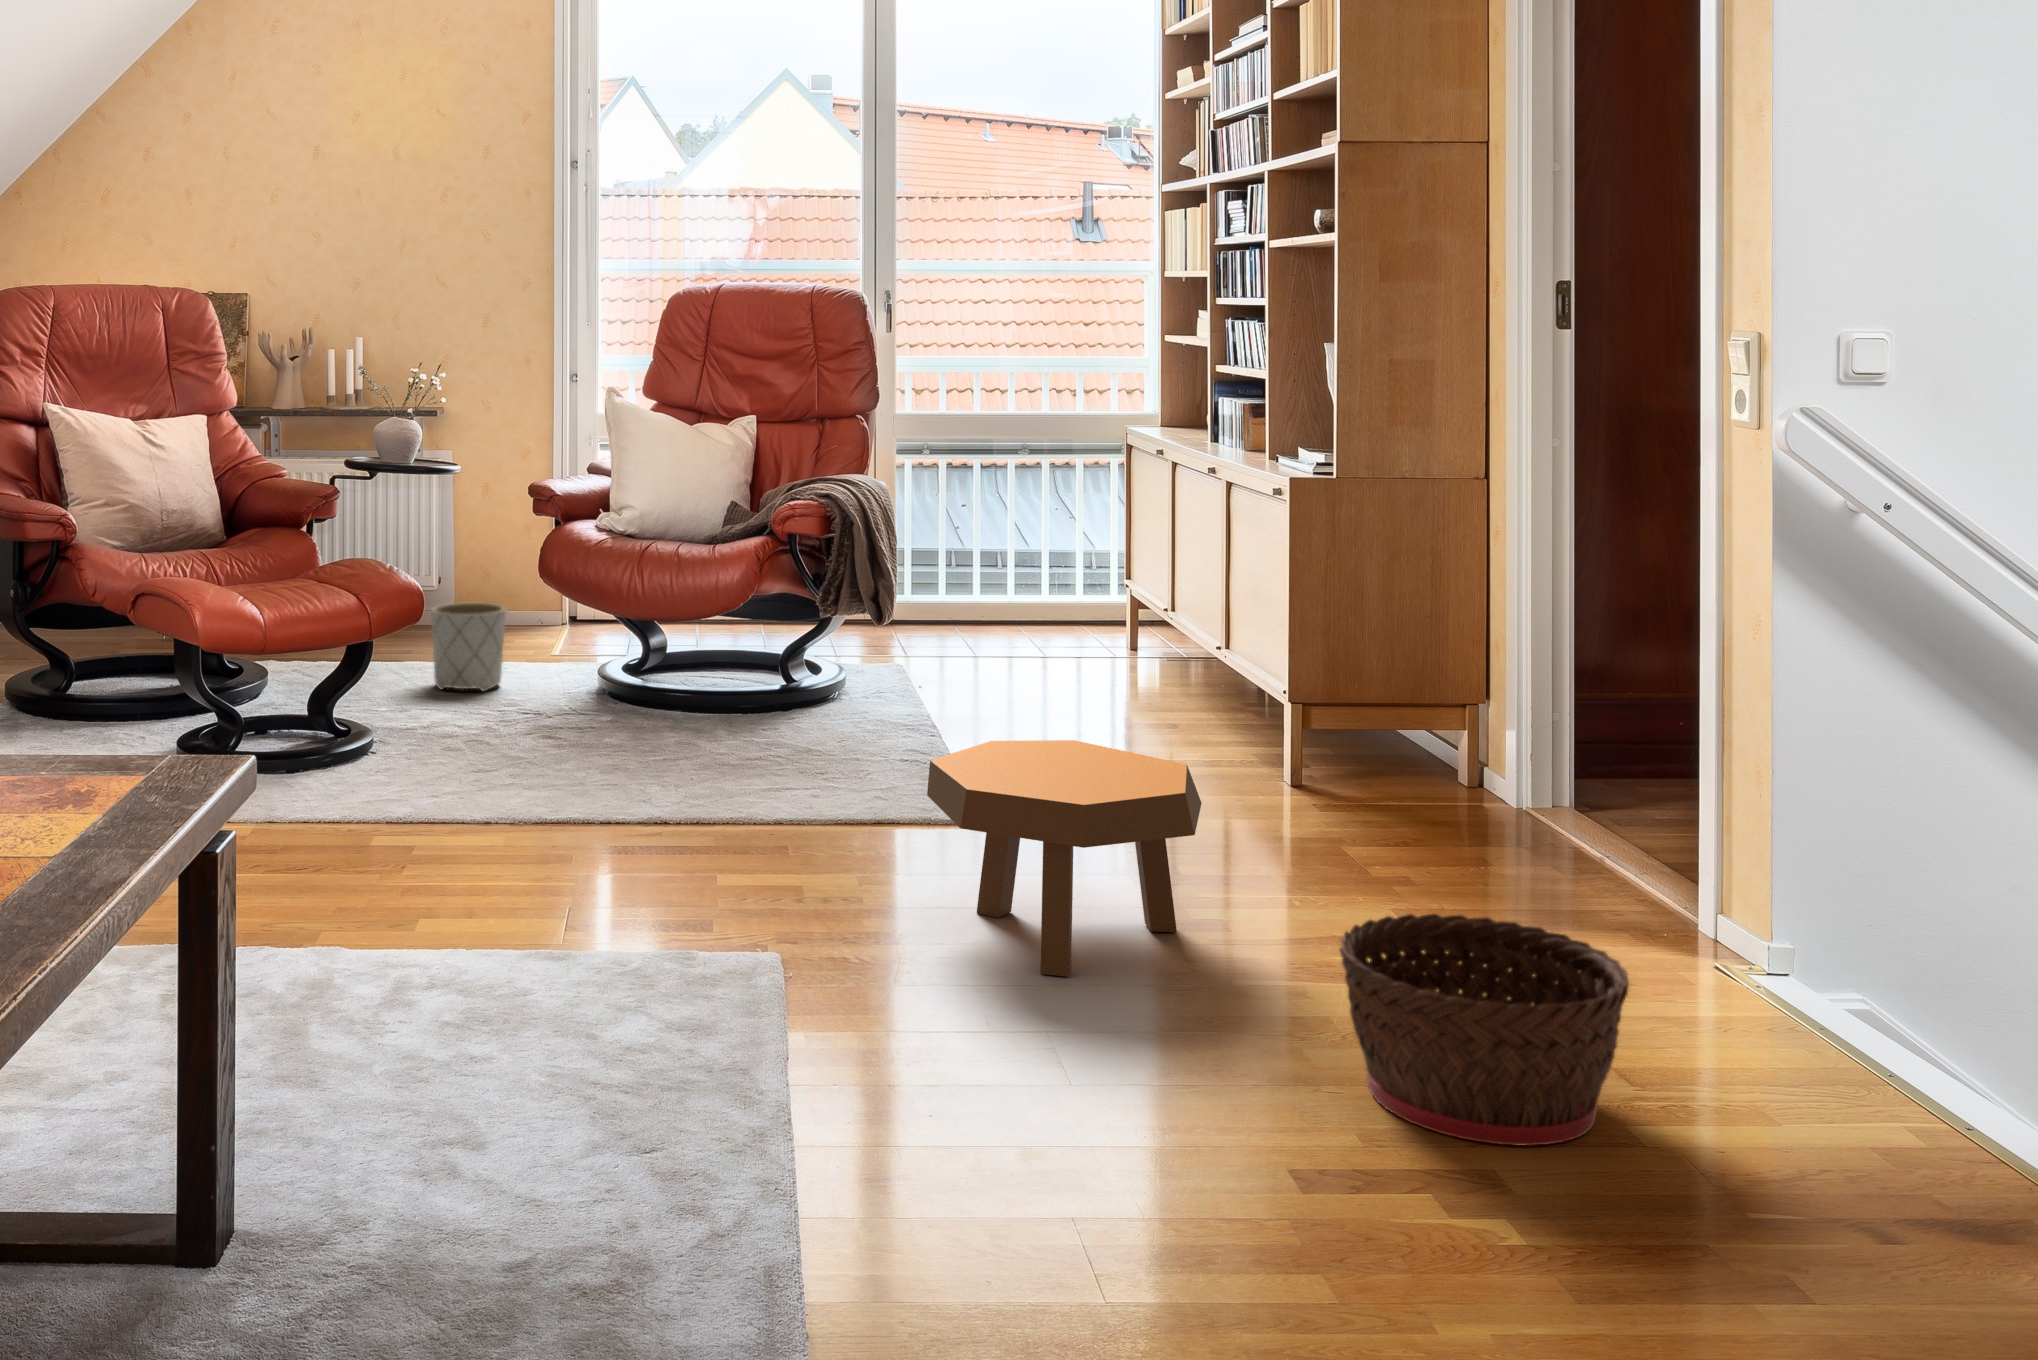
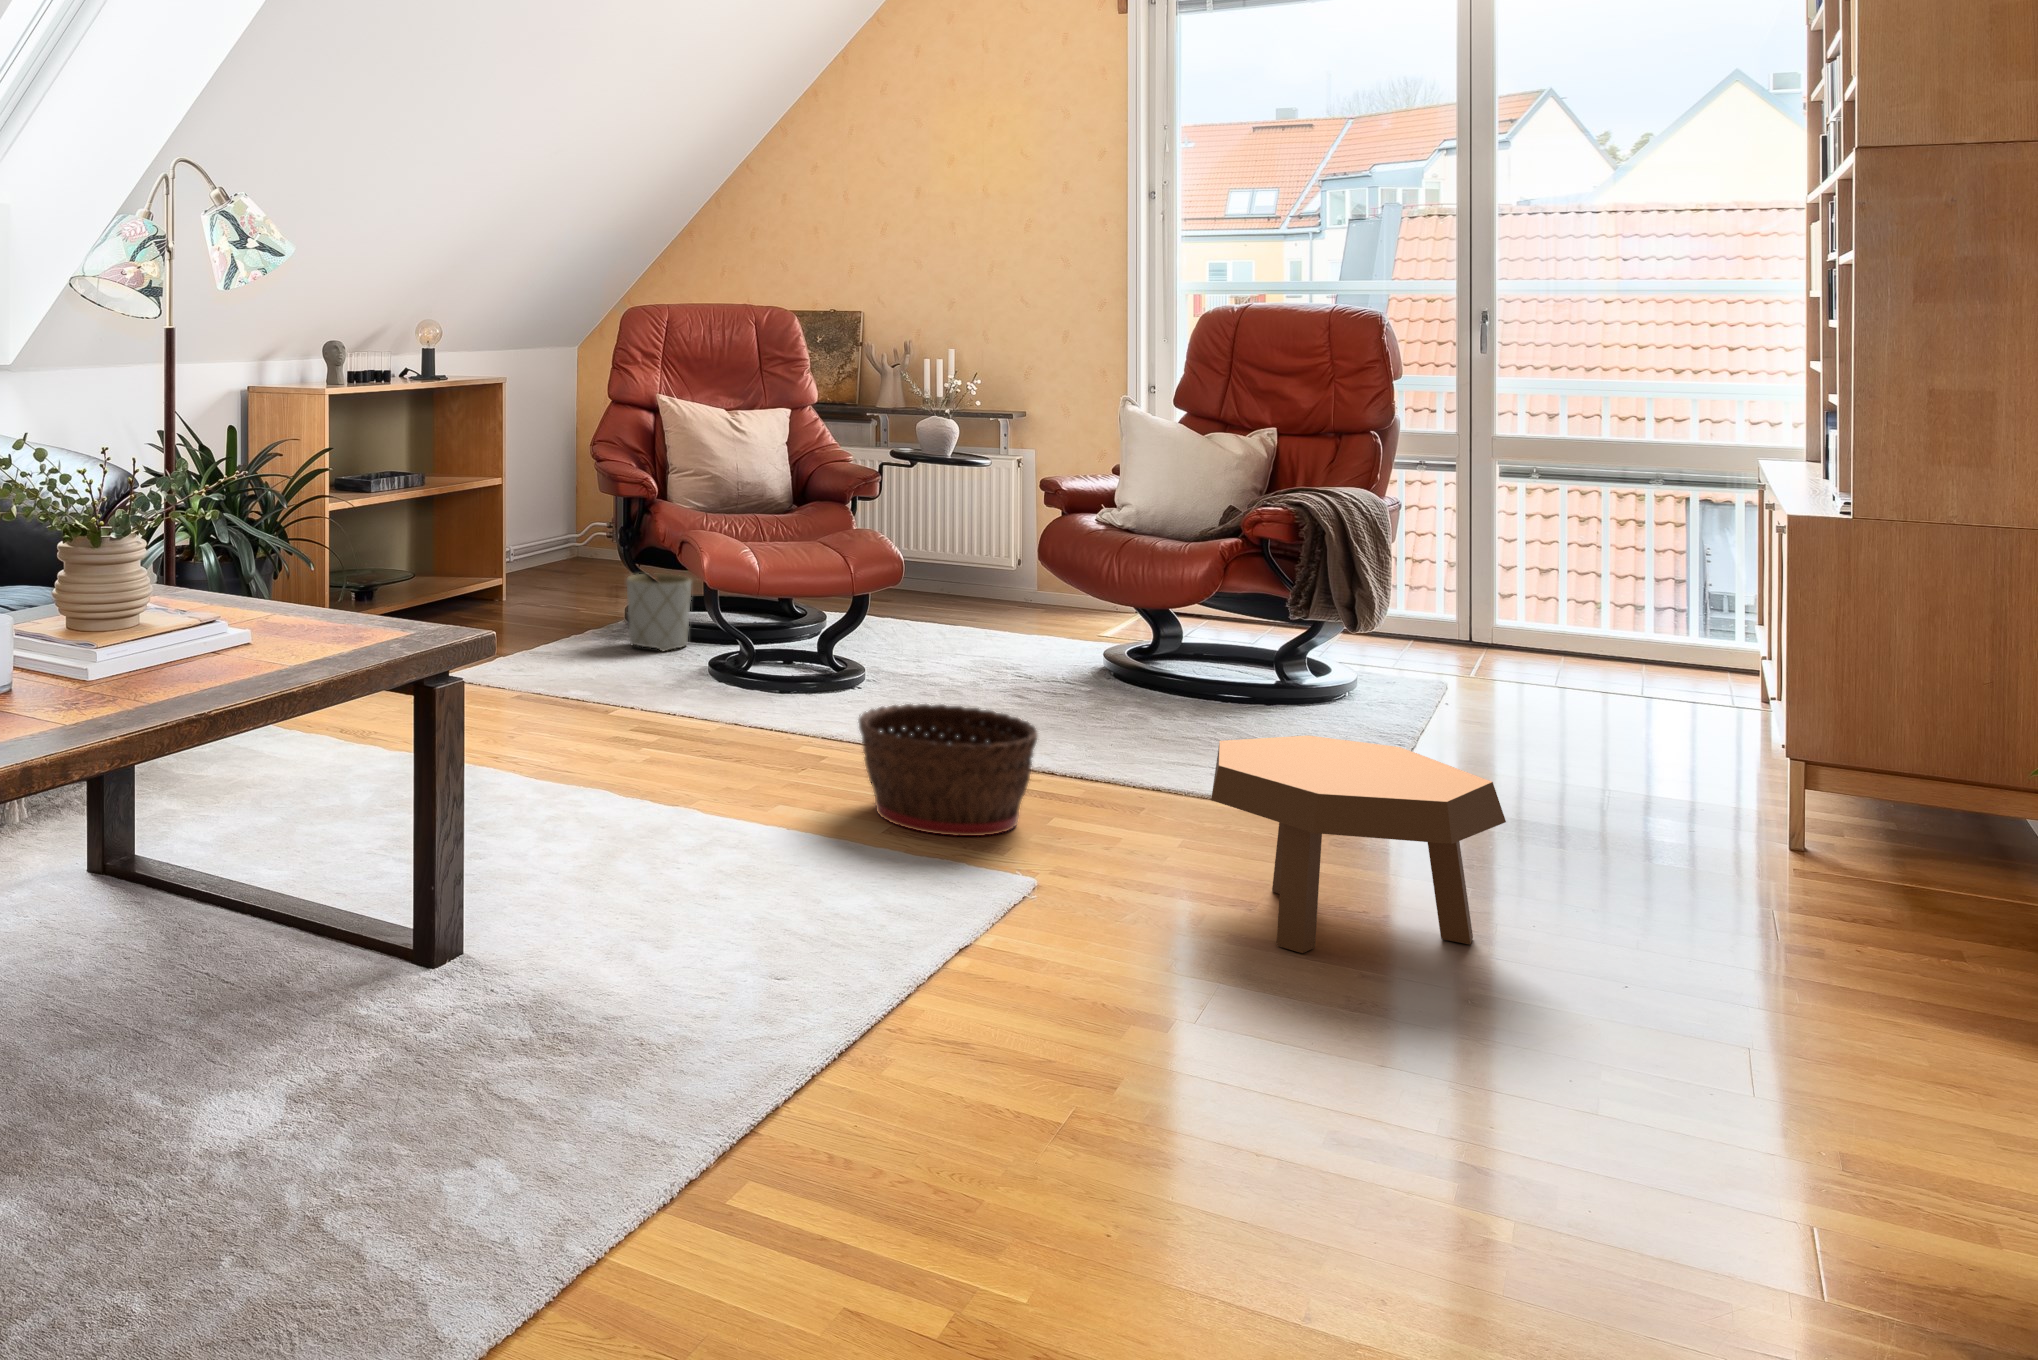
planter: present [431,603,506,691] -> present [627,574,691,652]
basket: present [1340,914,1629,1146] -> present [859,704,1038,836]

